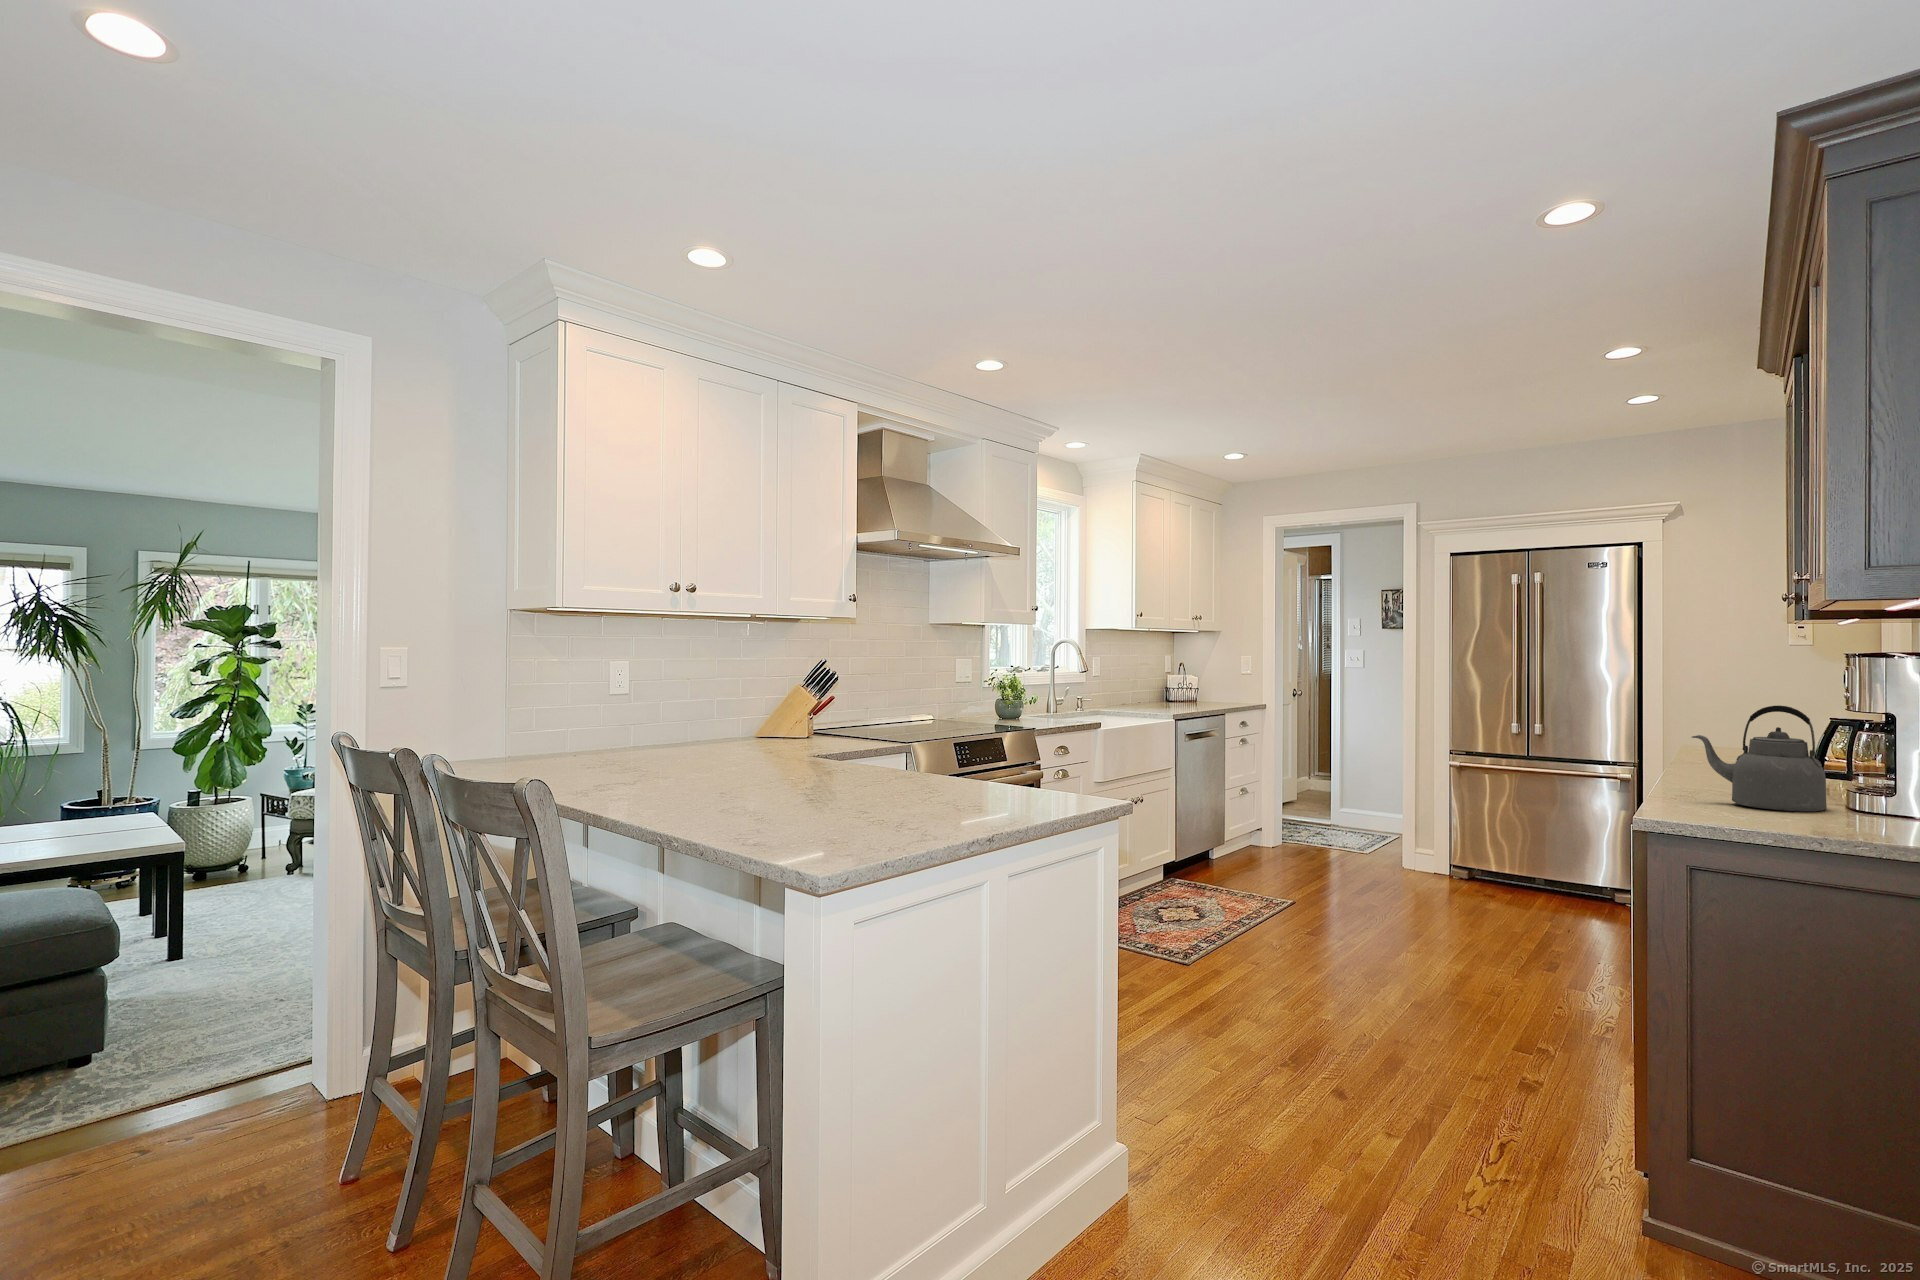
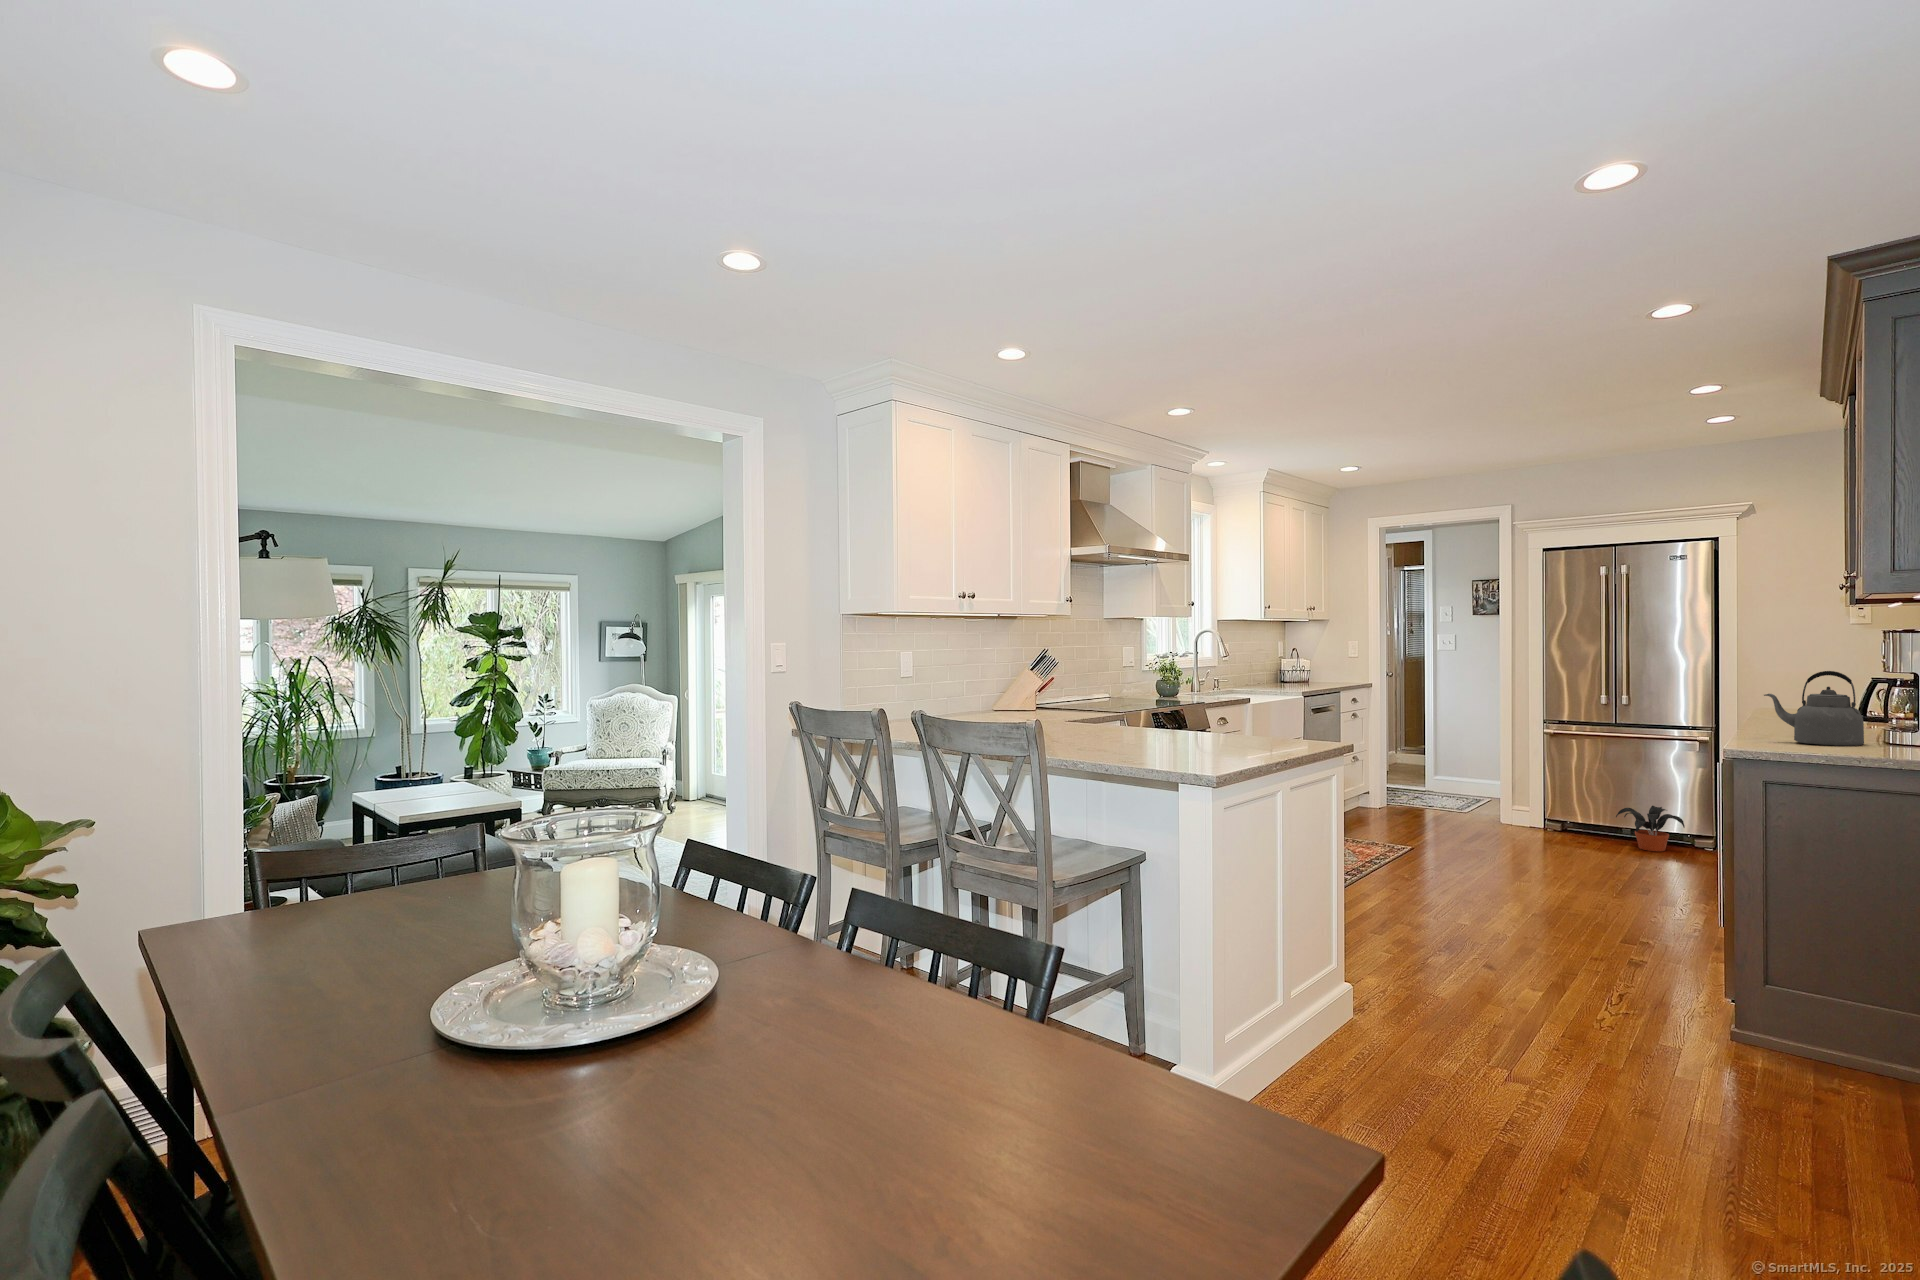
potted plant: none [1527,854,1605,909] -> present [1616,806,1685,851]

